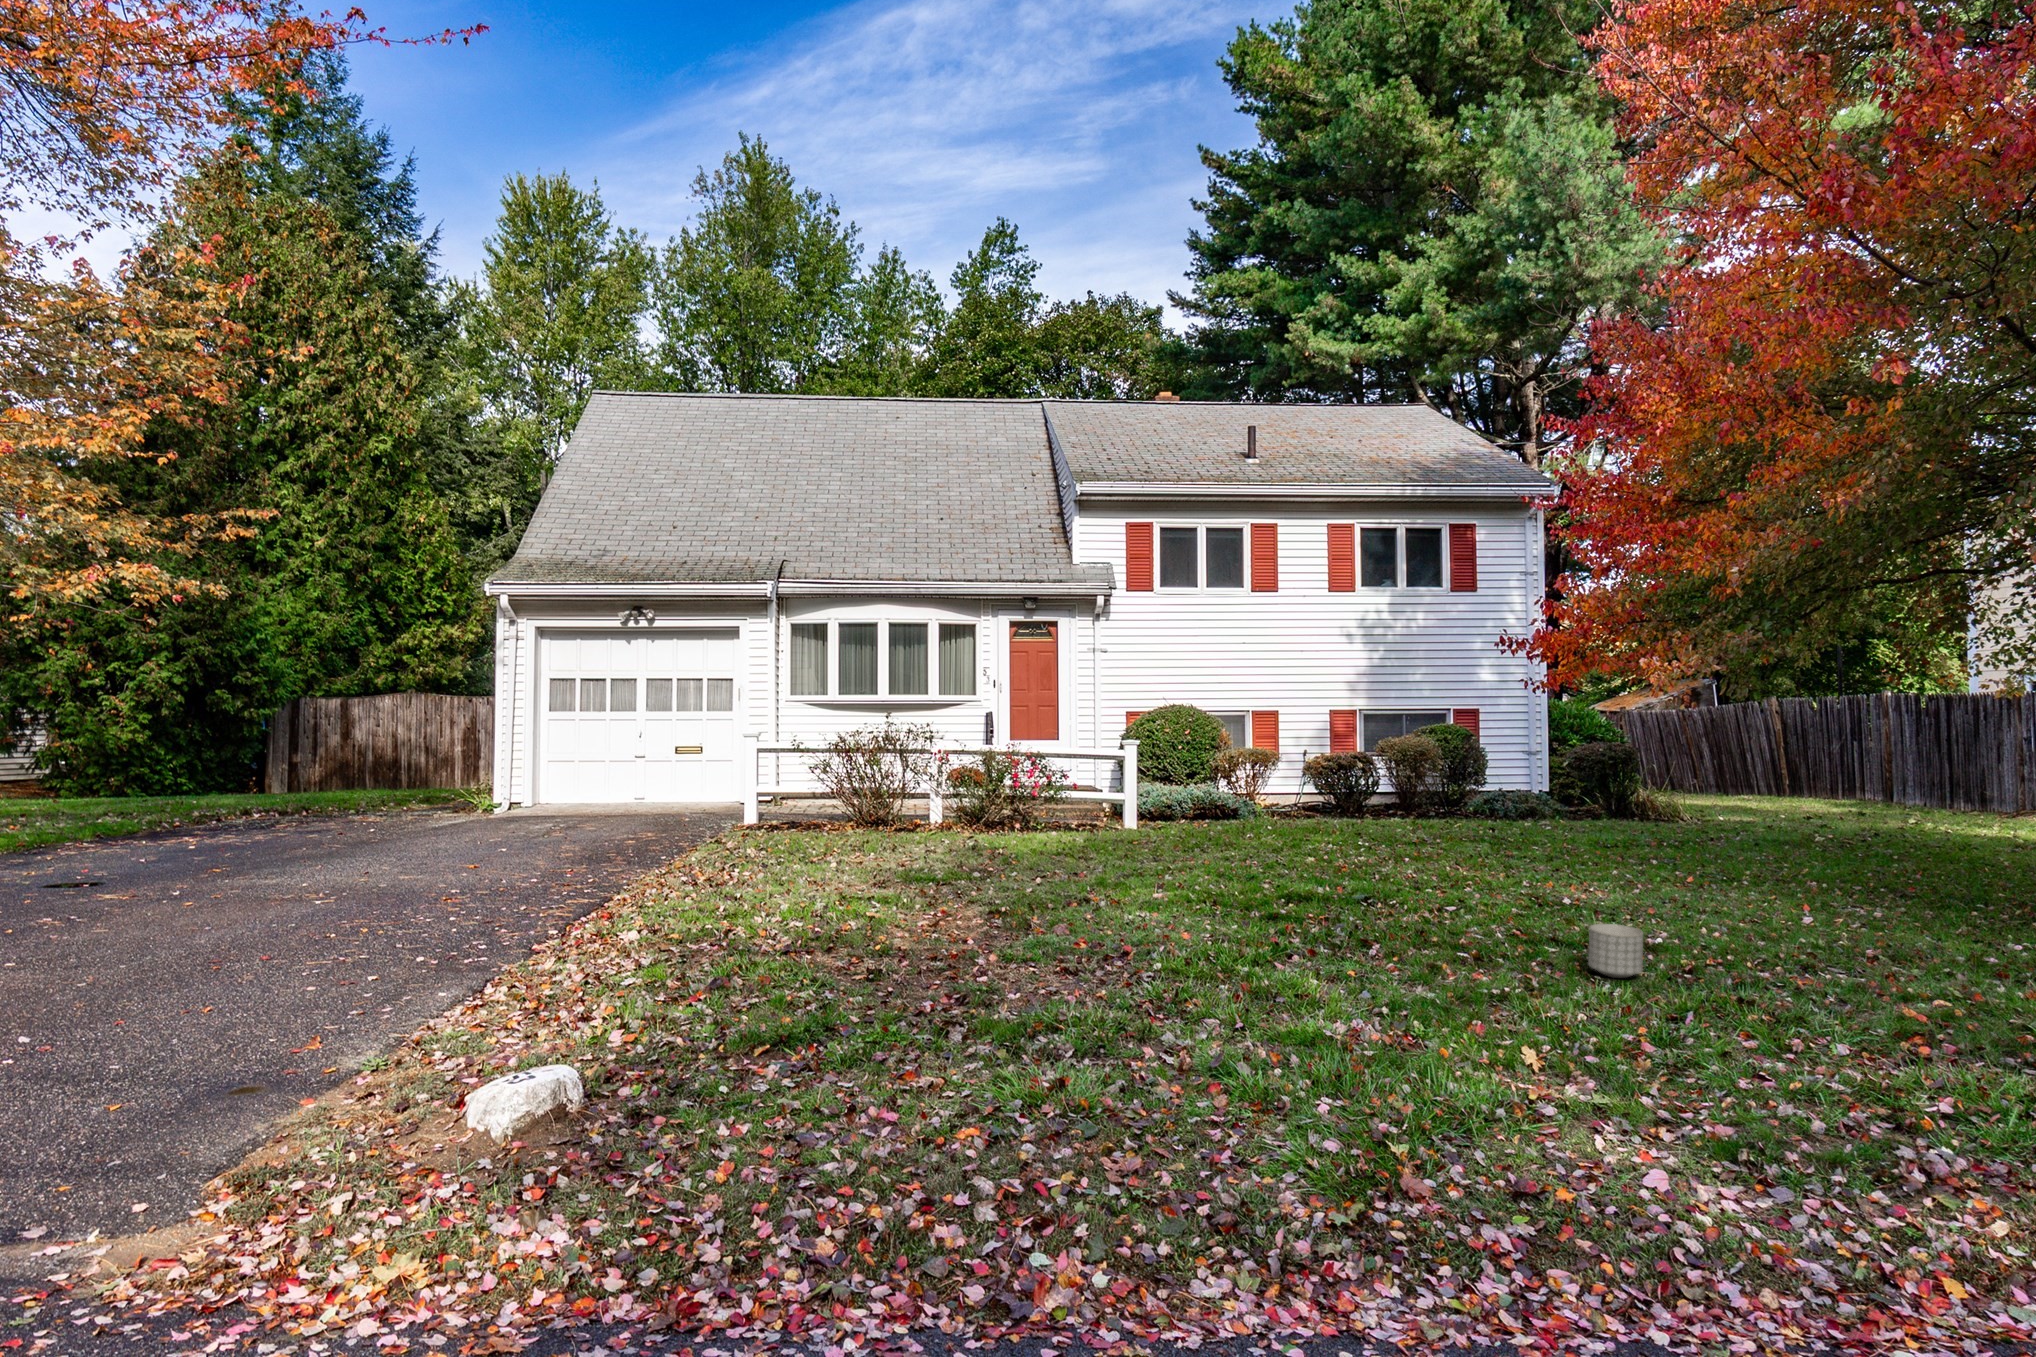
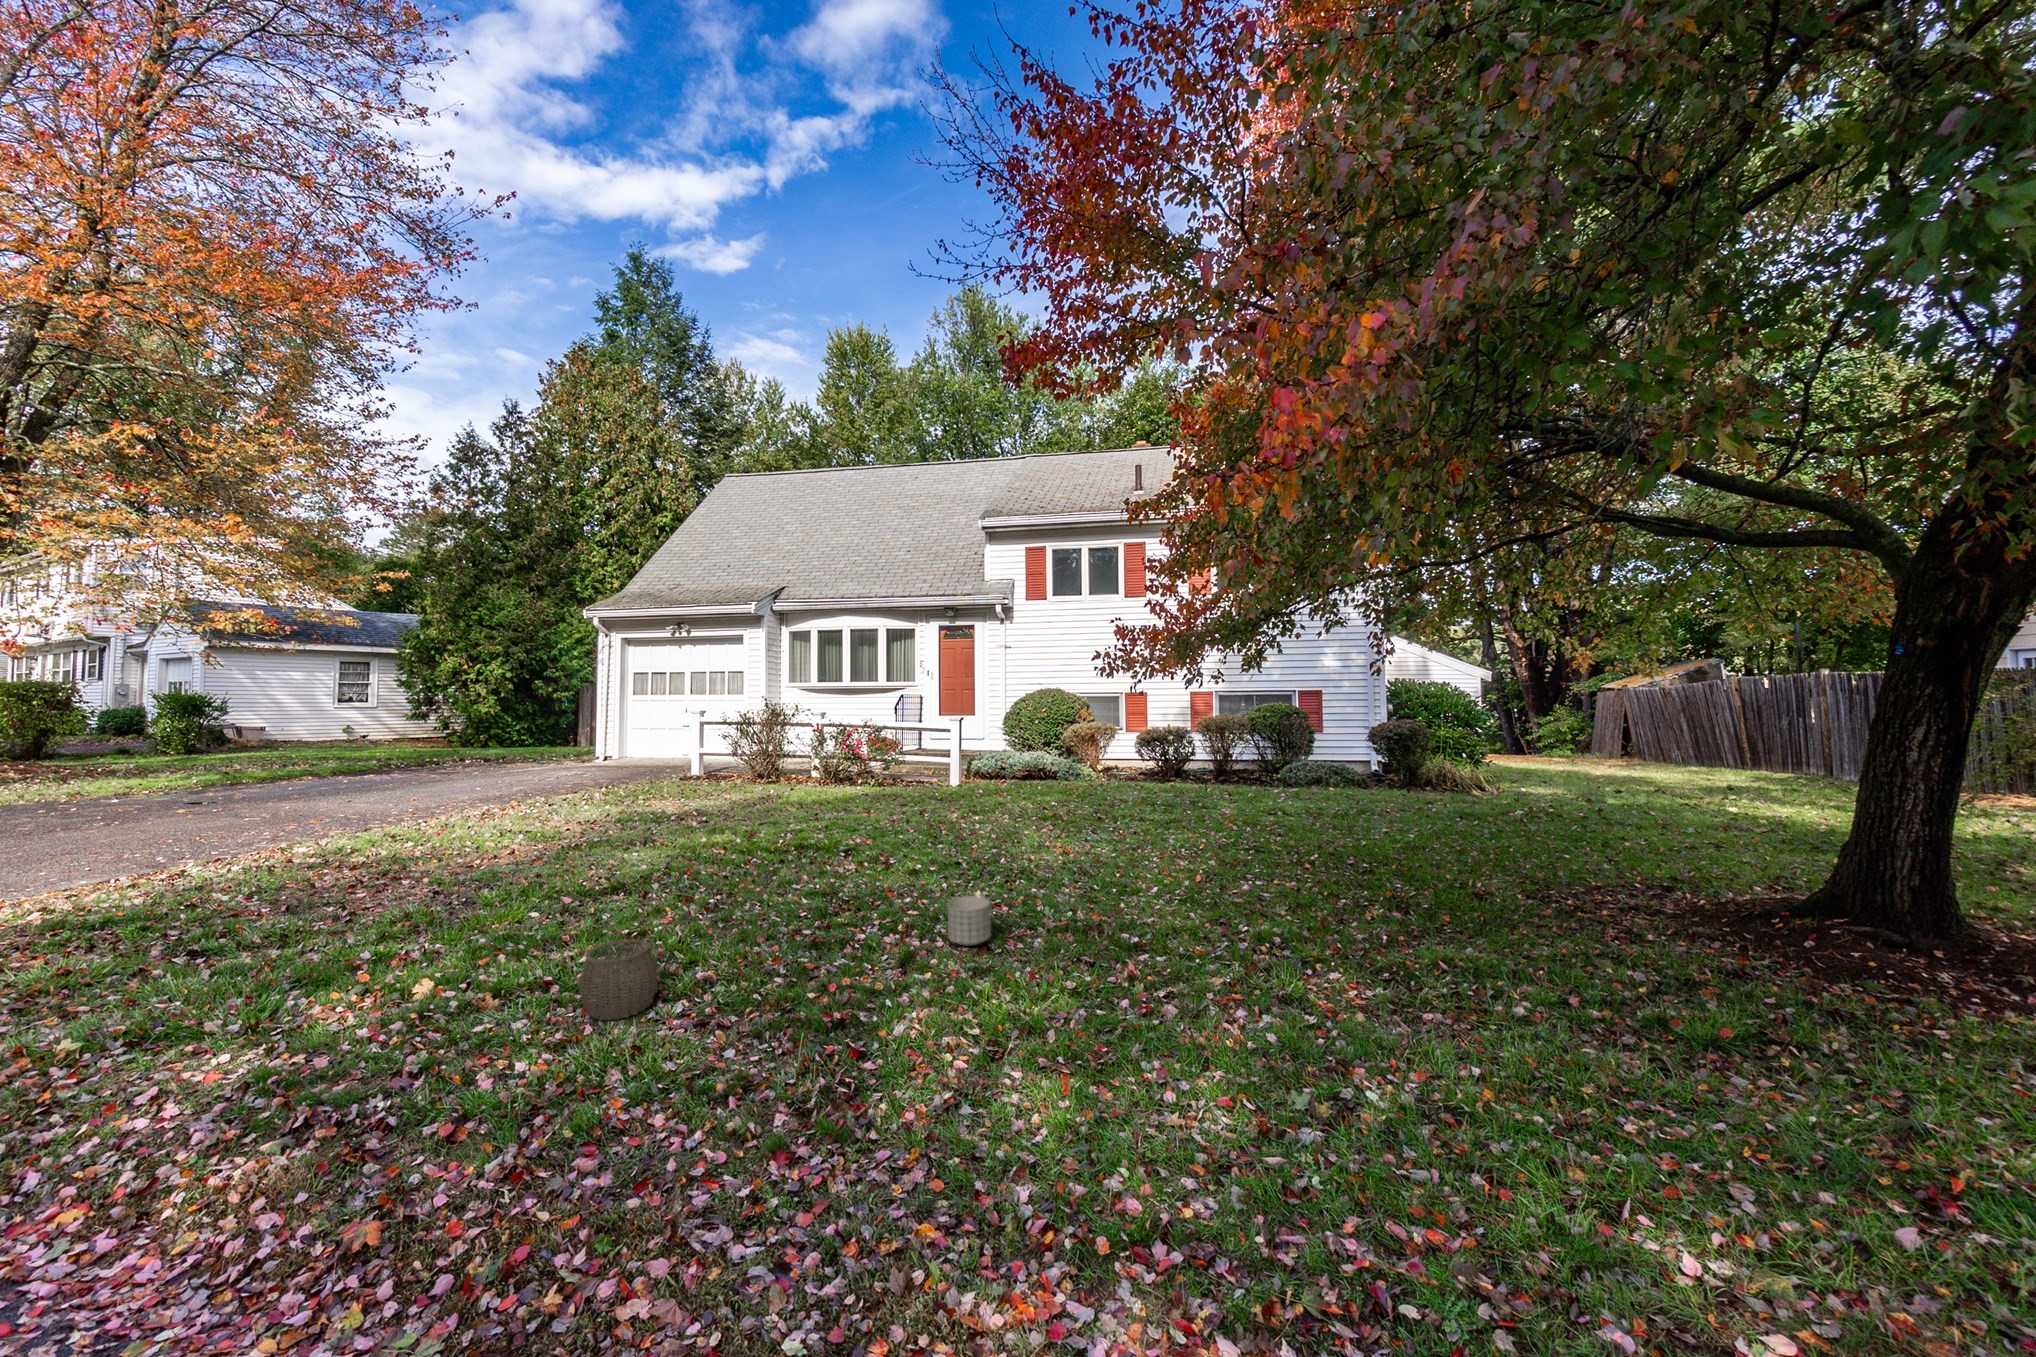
woven basket: none [1362,968,1450,1058] -> present [579,939,658,1020]

